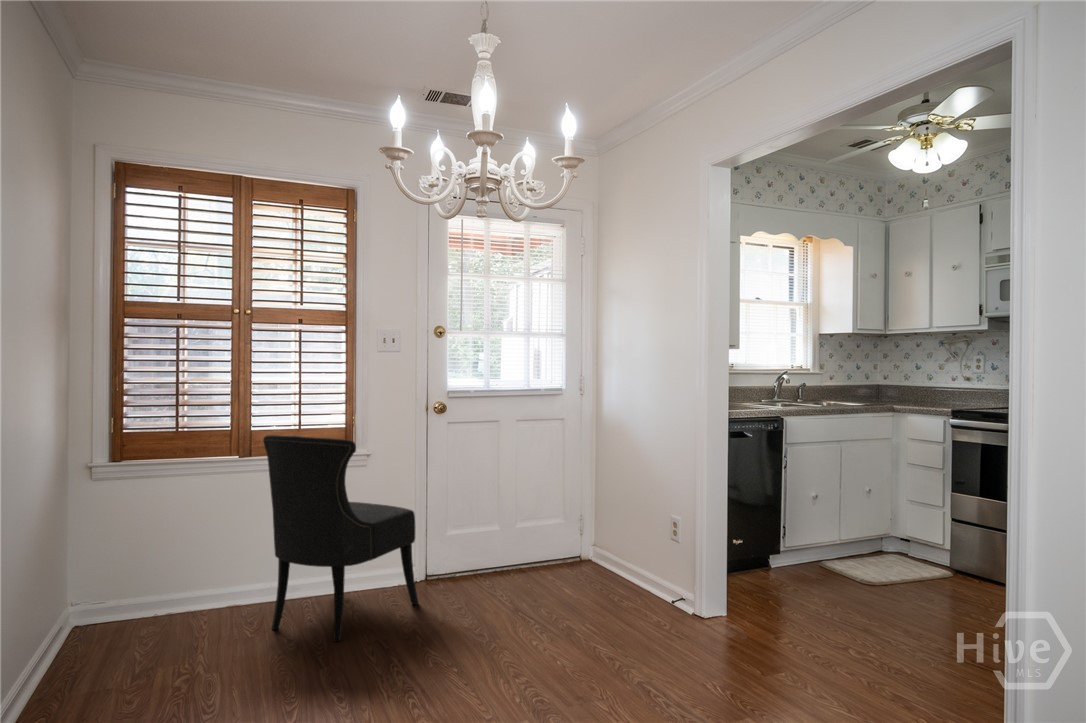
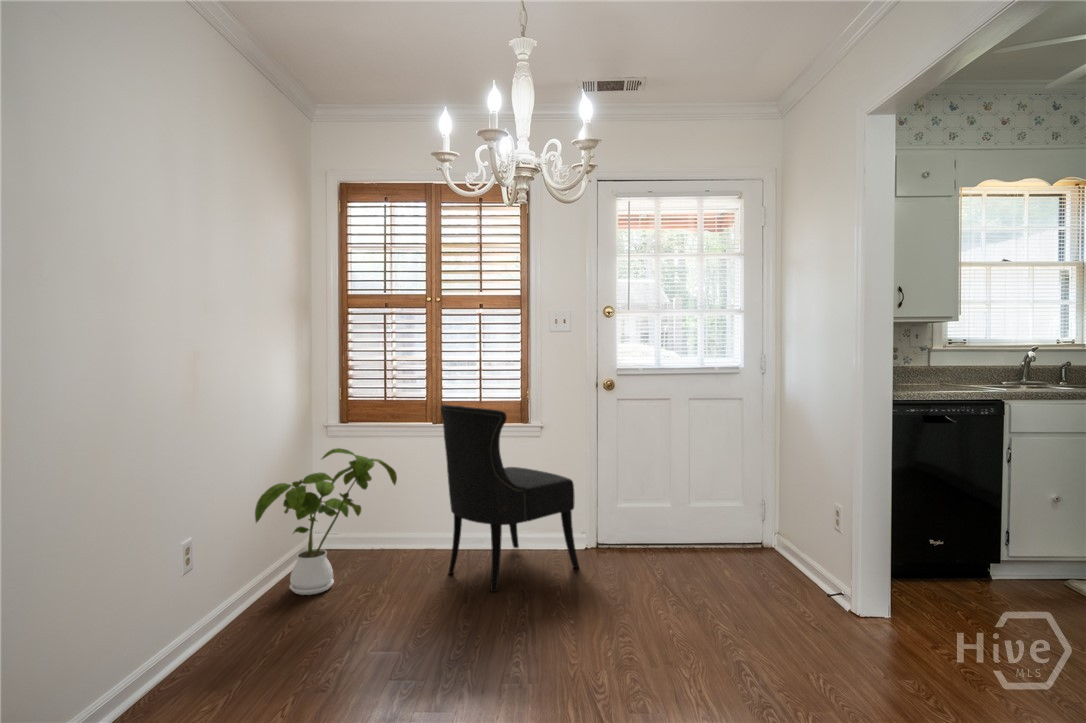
house plant: none [32,493,214,682] -> present [255,448,397,595]

